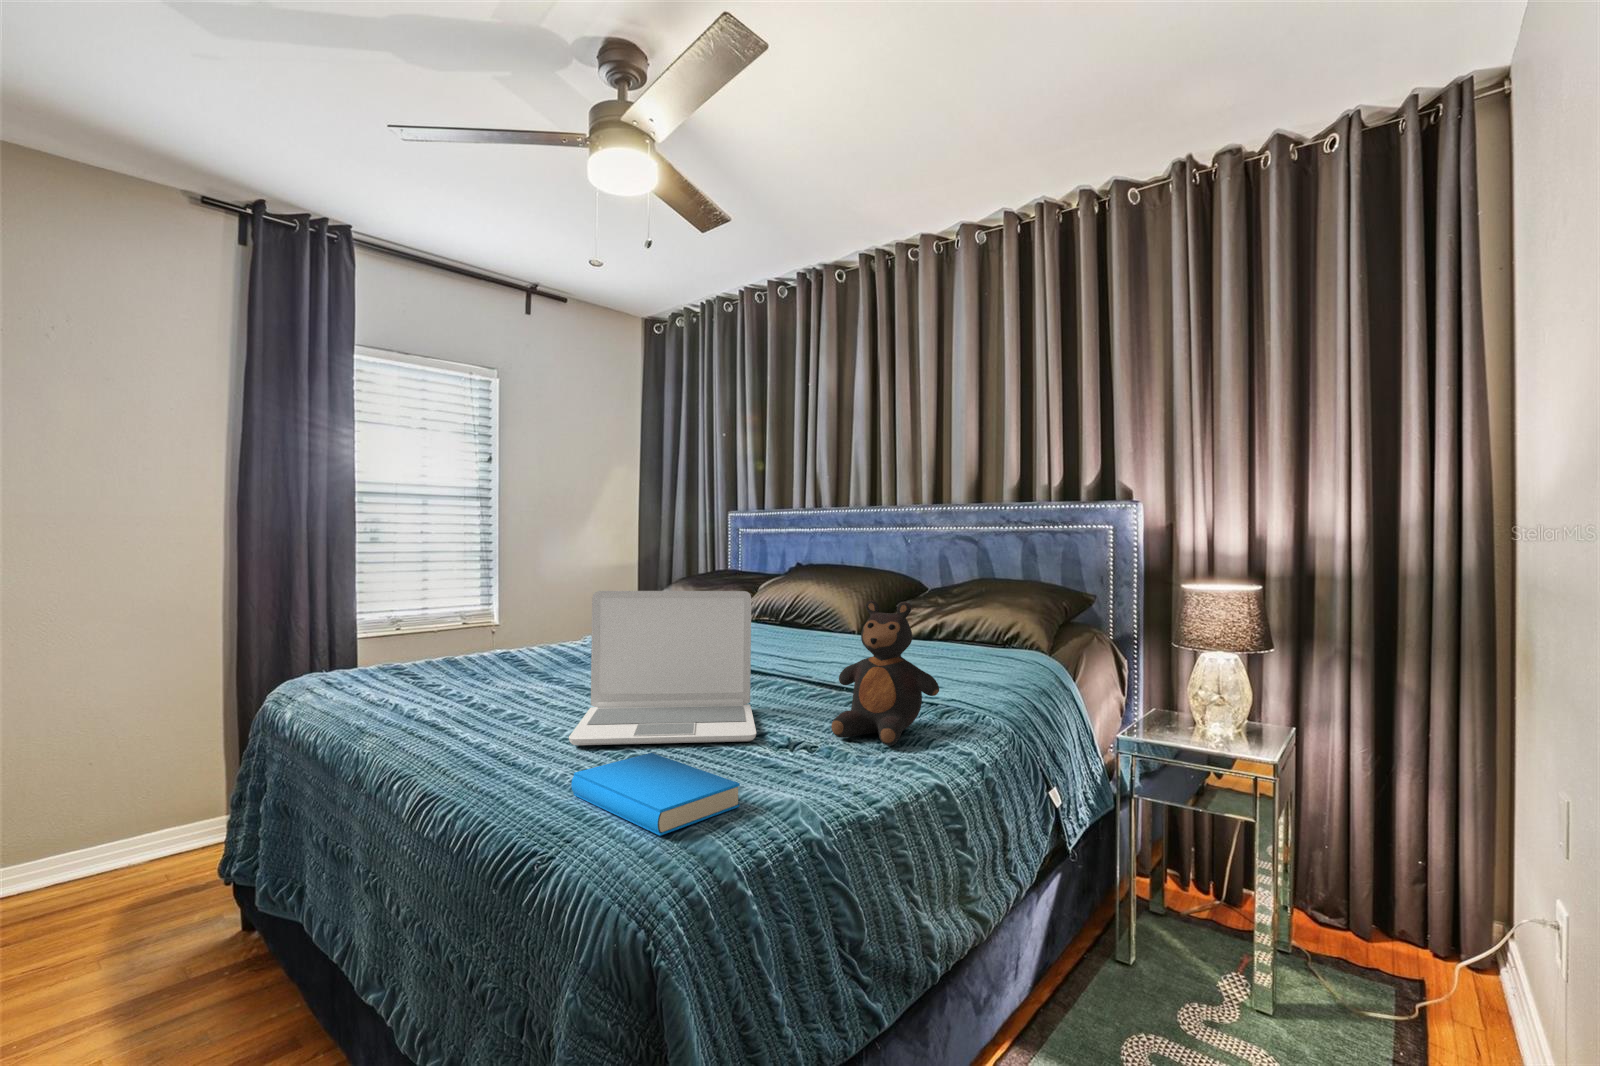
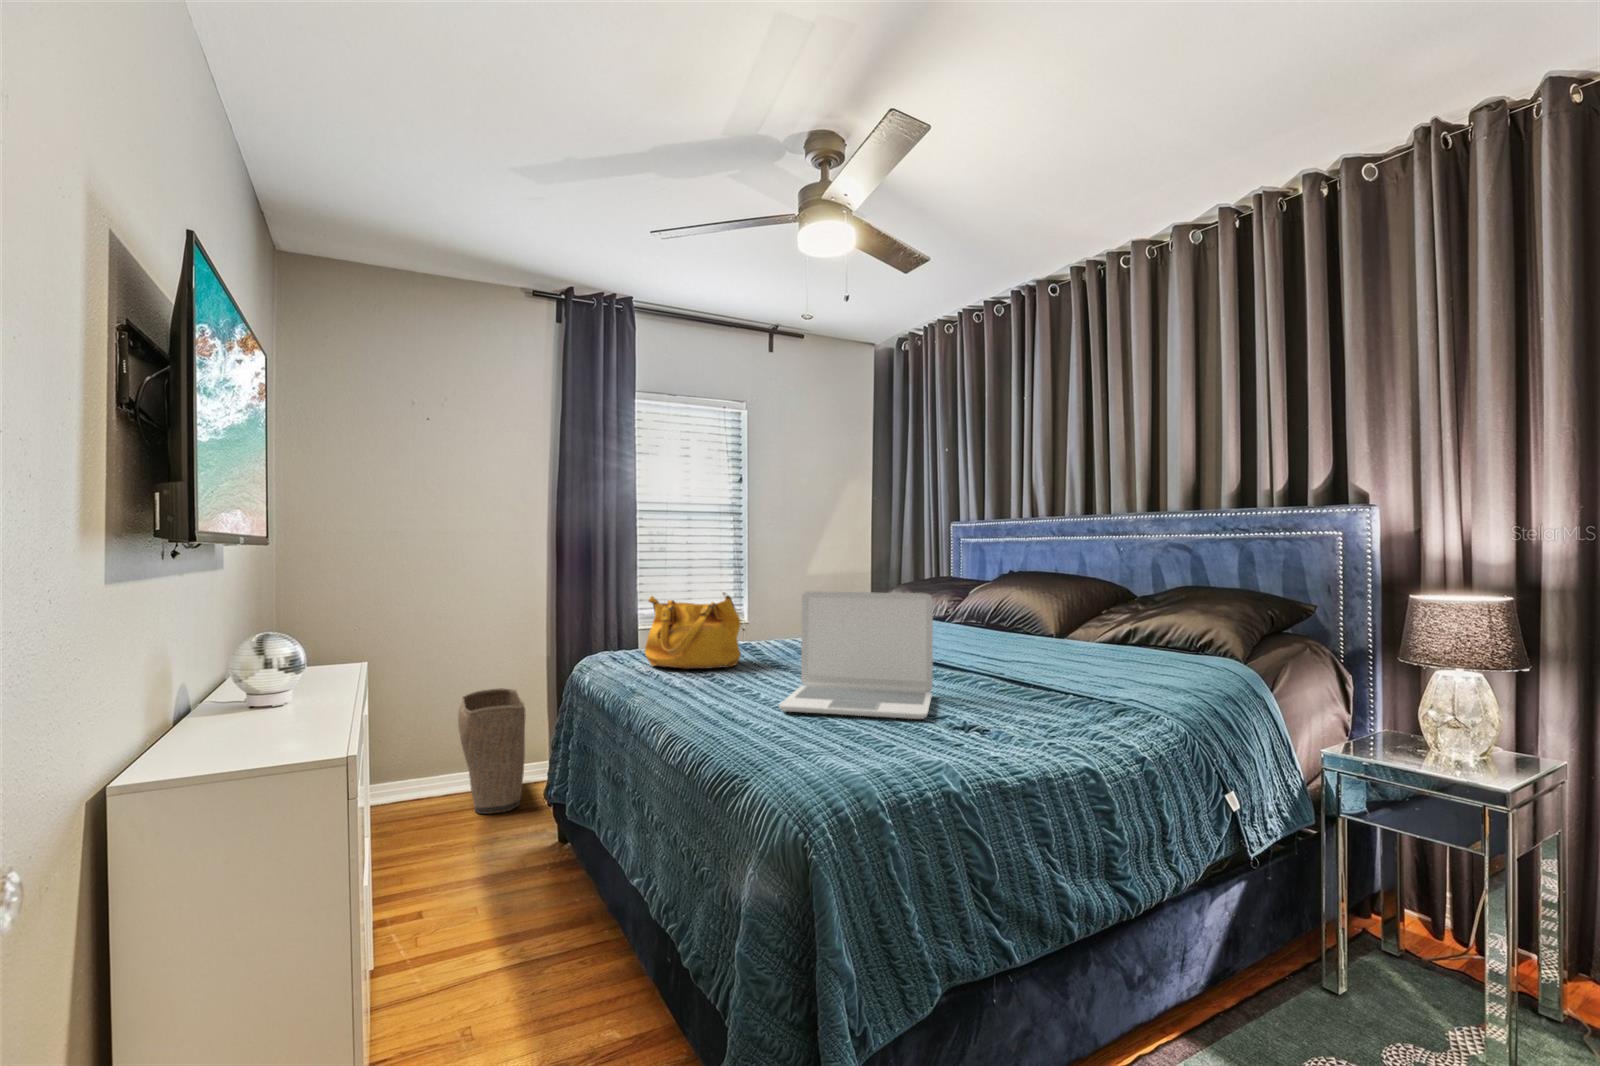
handbag: none [367,593,504,693] -> present [645,592,741,669]
teddy bear: present [831,600,939,746] -> none [994,603,1097,732]
laundry basket: none [55,731,173,914] -> present [458,688,525,814]
book: present [571,753,740,836] -> none [773,719,896,774]

